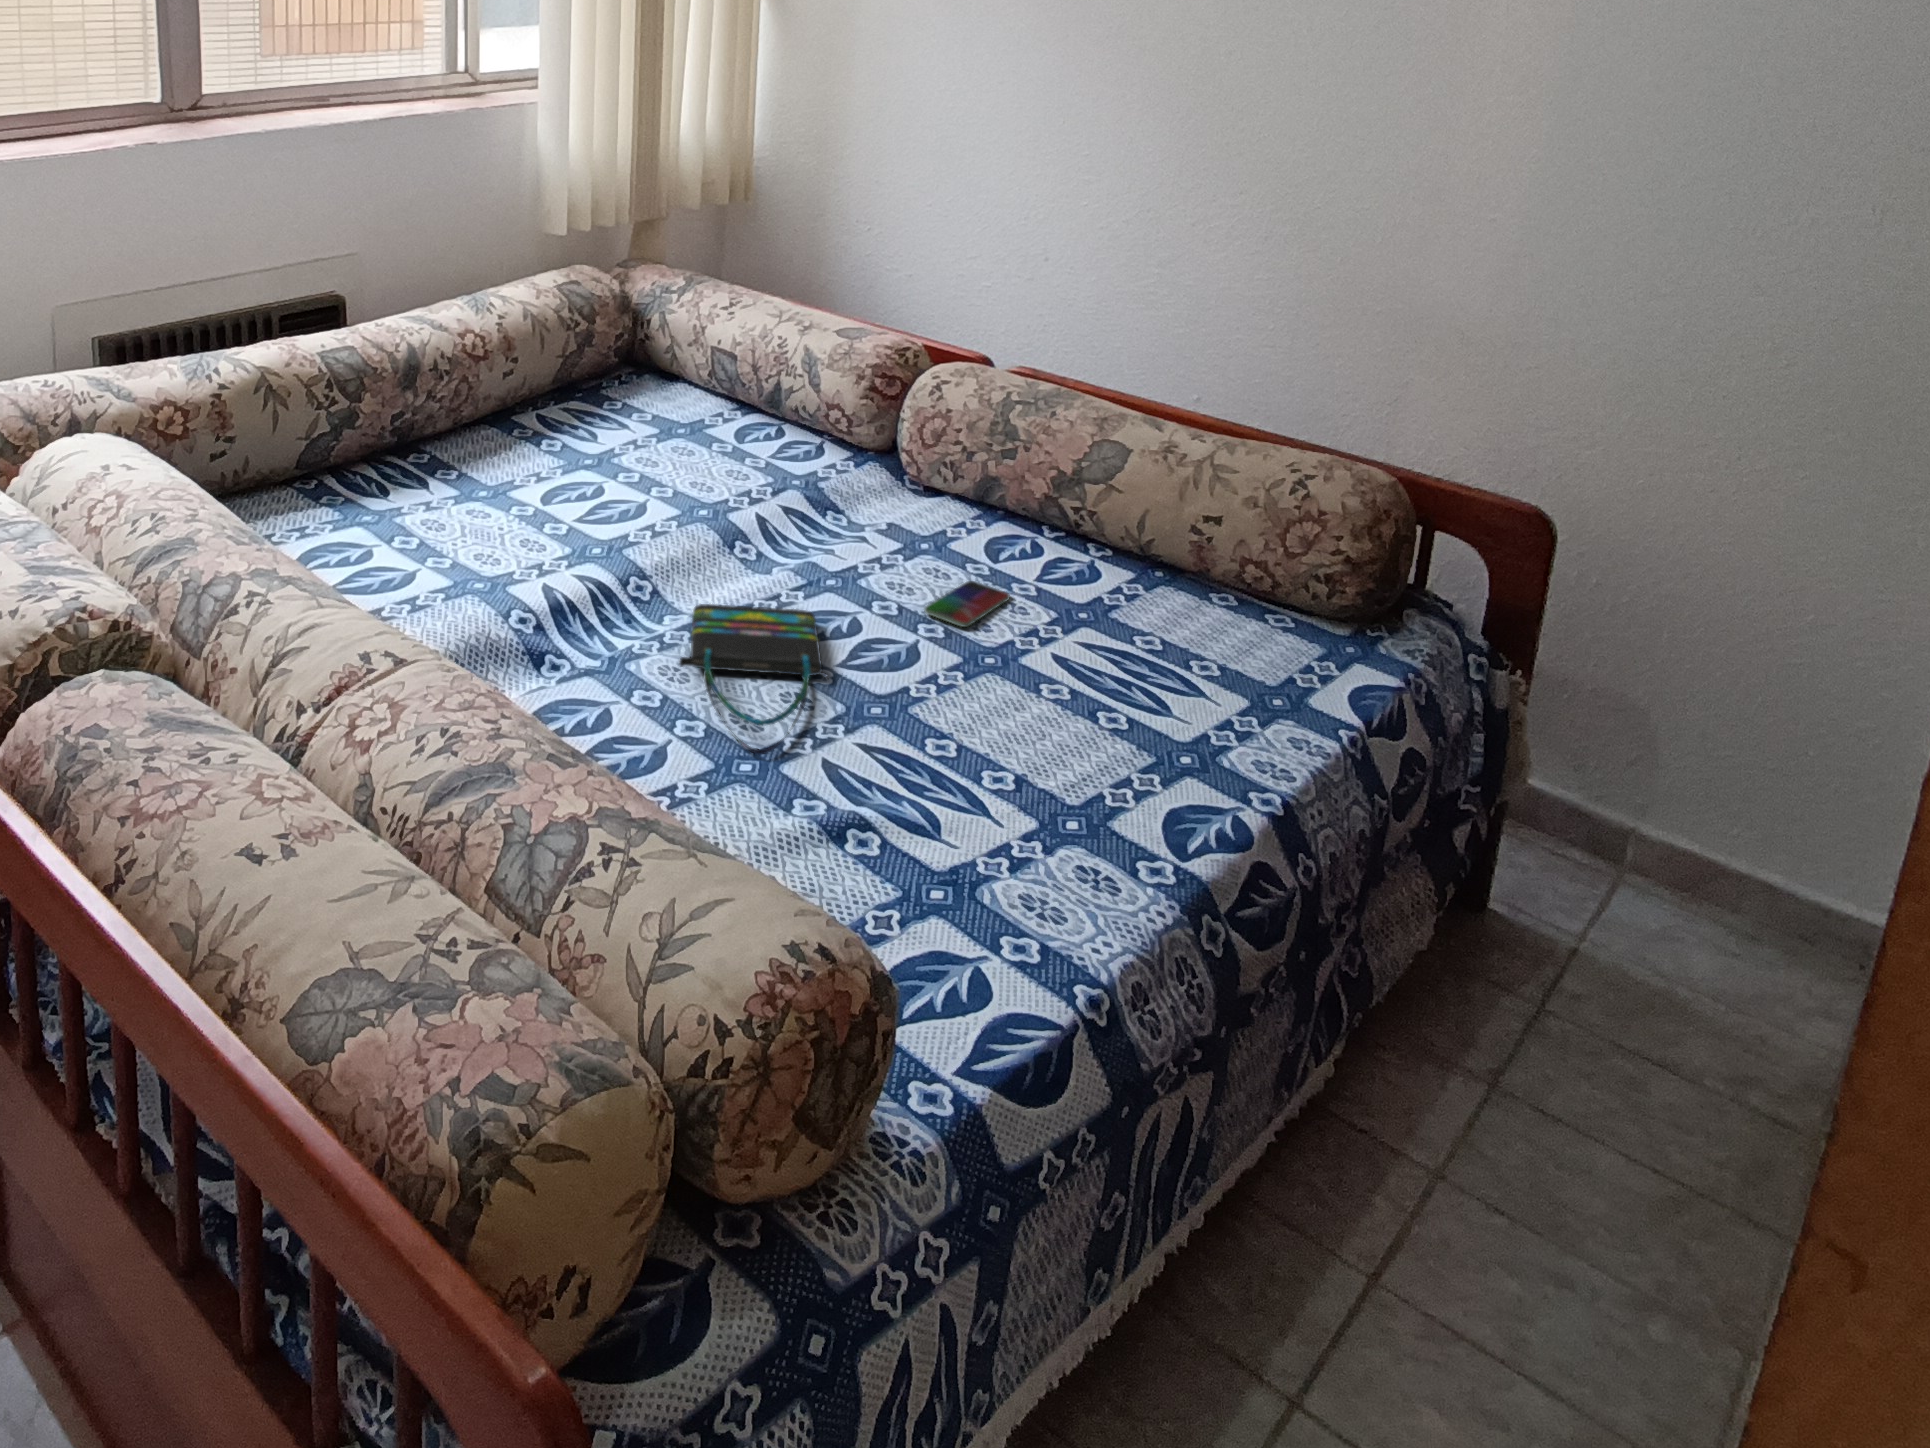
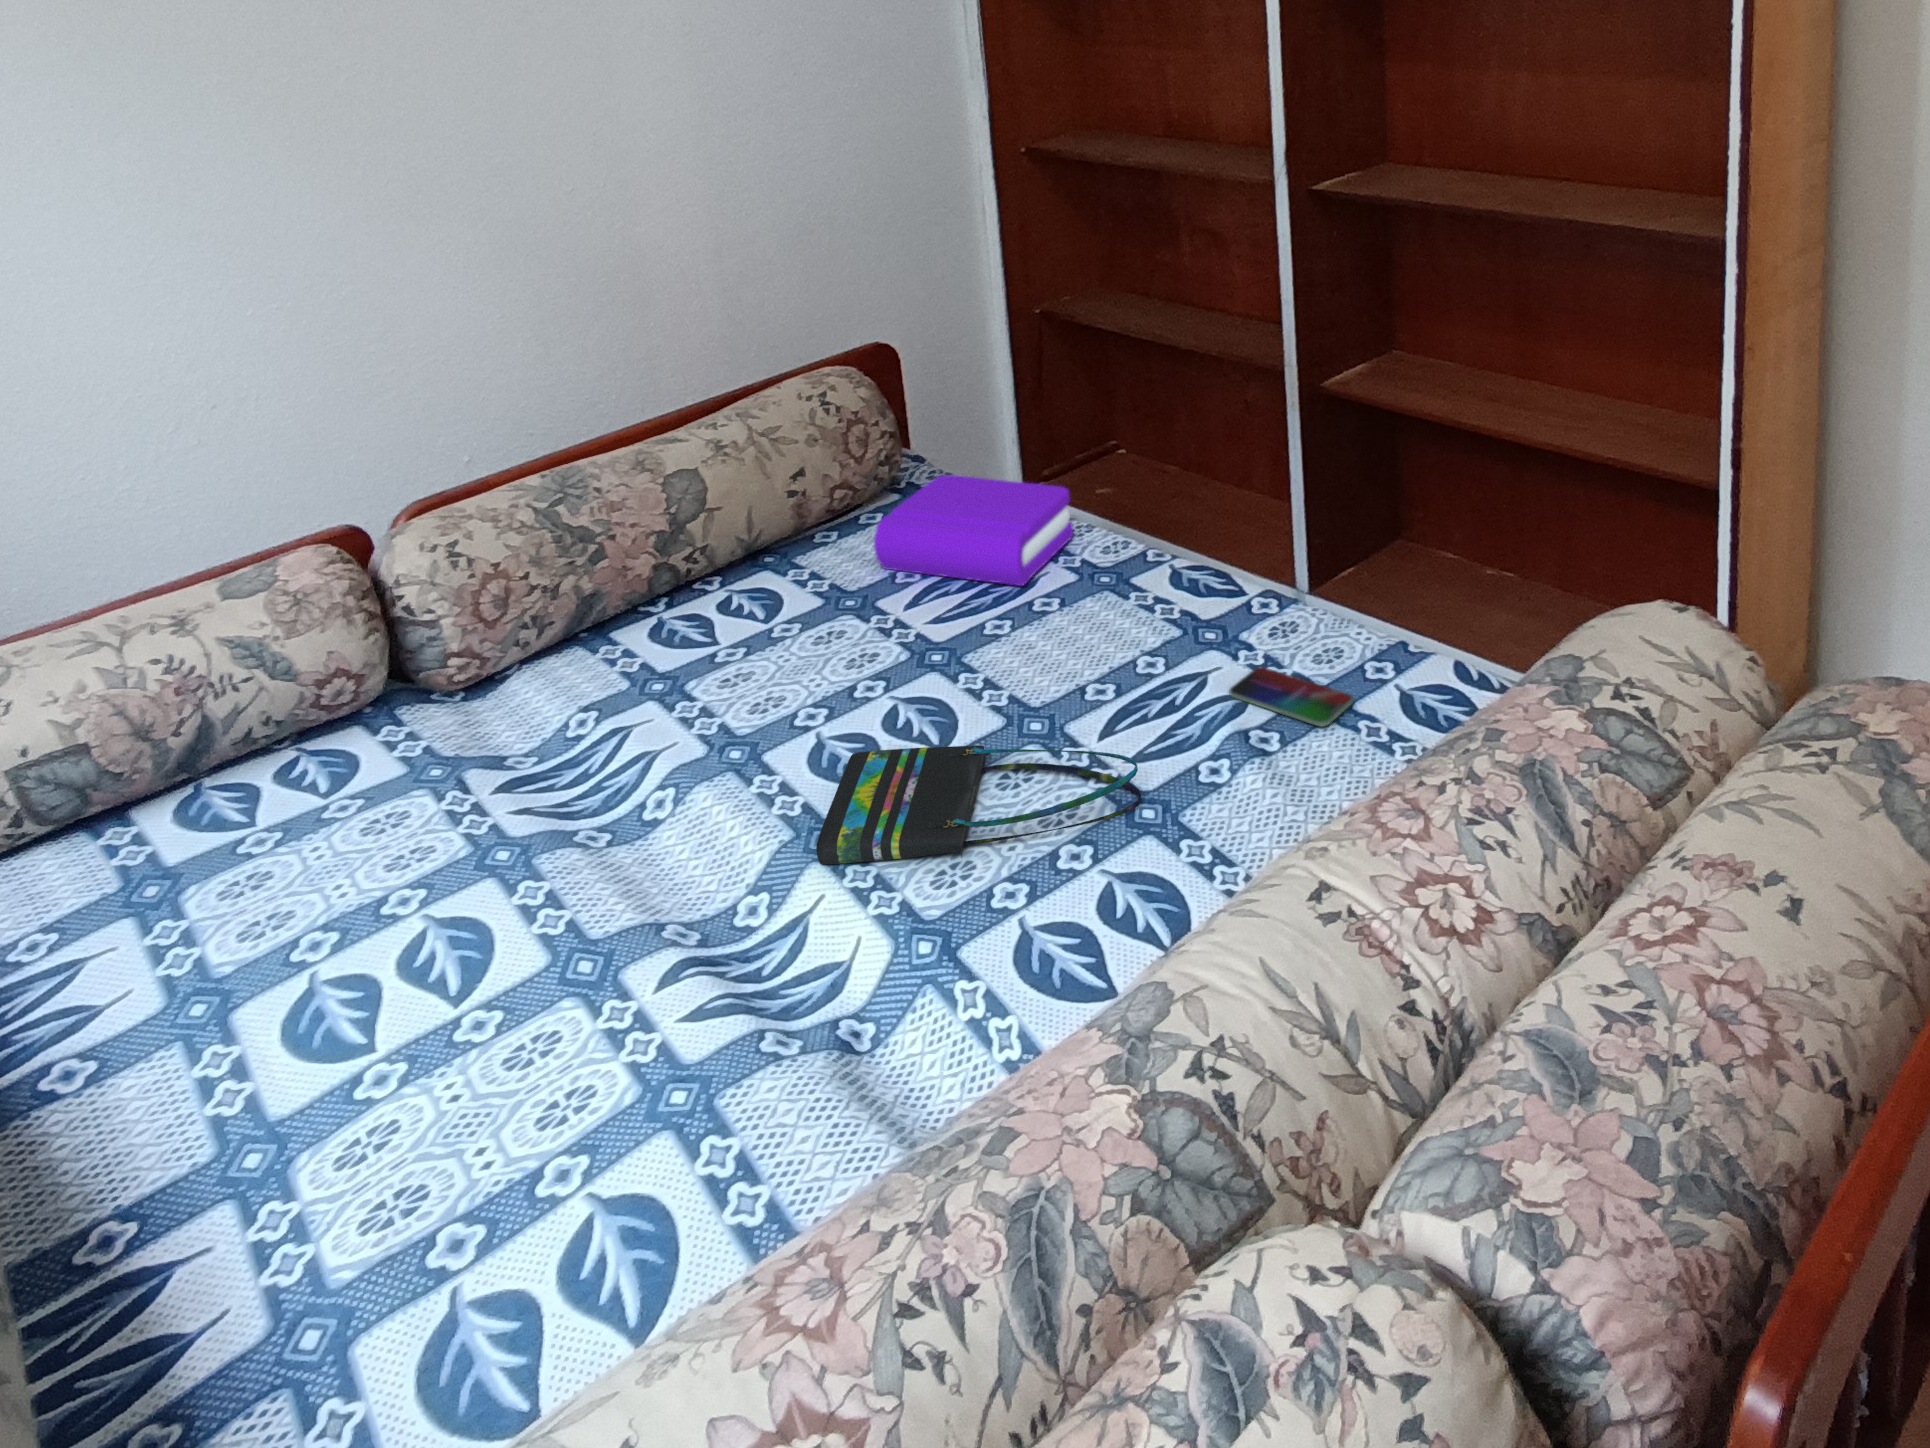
book: none [1129,574,1298,726] -> present [874,475,1073,586]
smartphone: present [924,581,1010,627] -> present [1229,667,1353,726]

